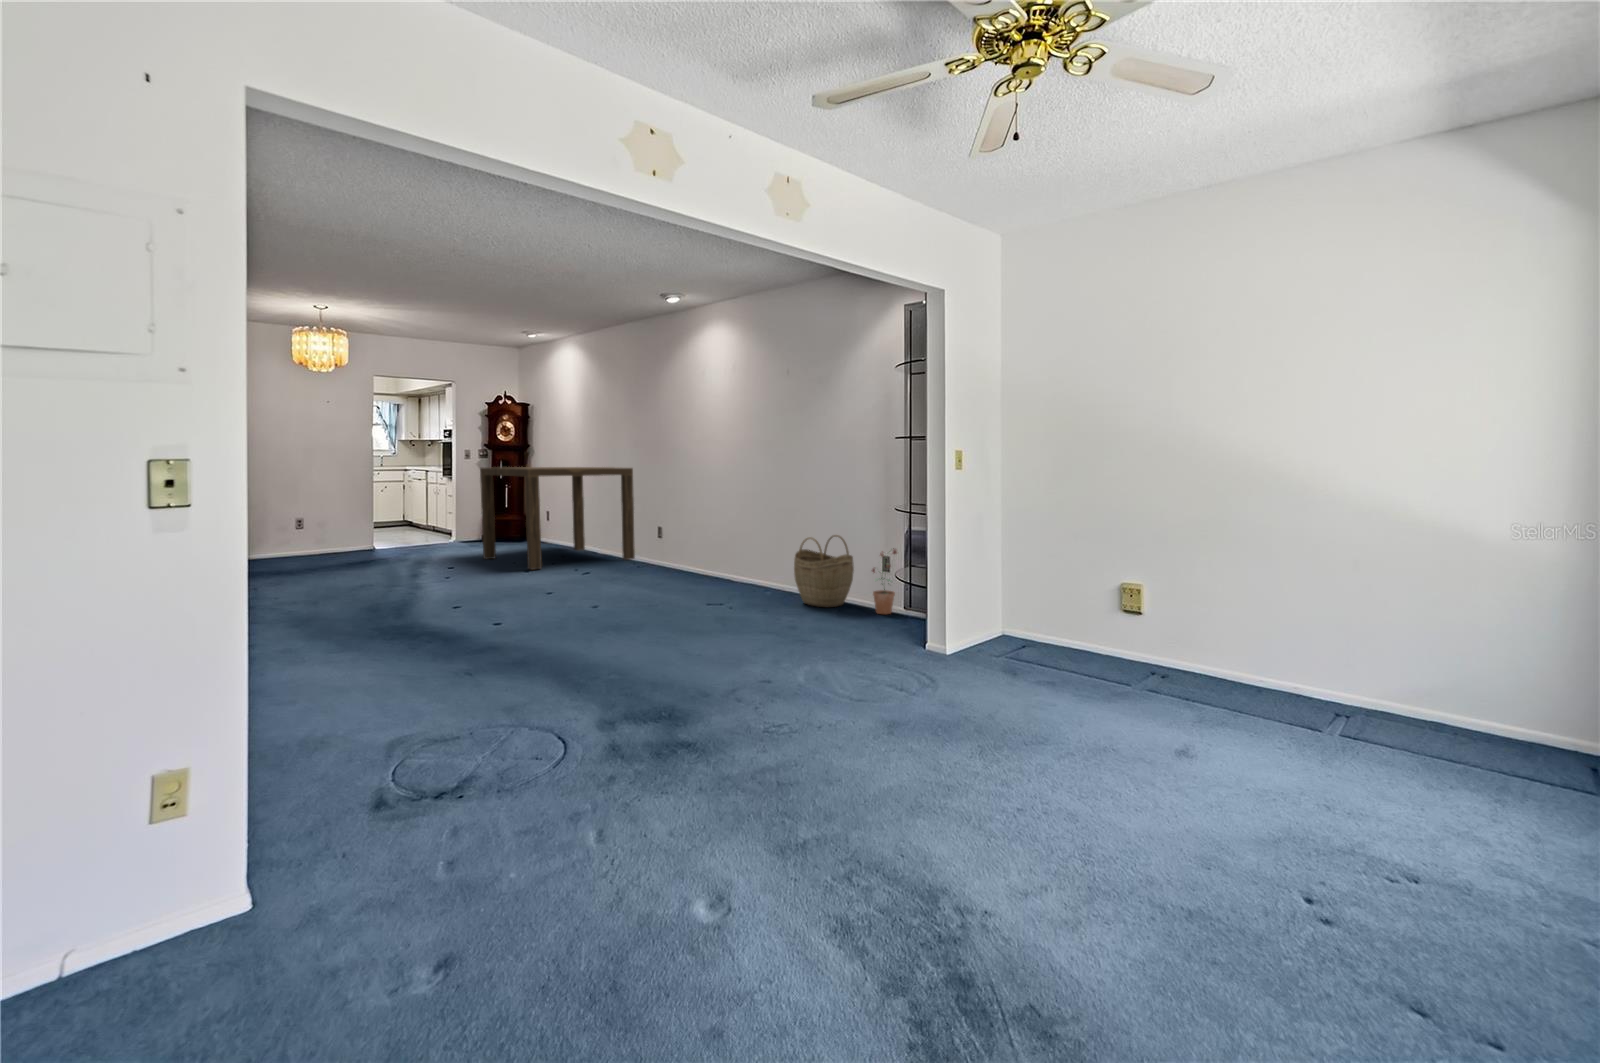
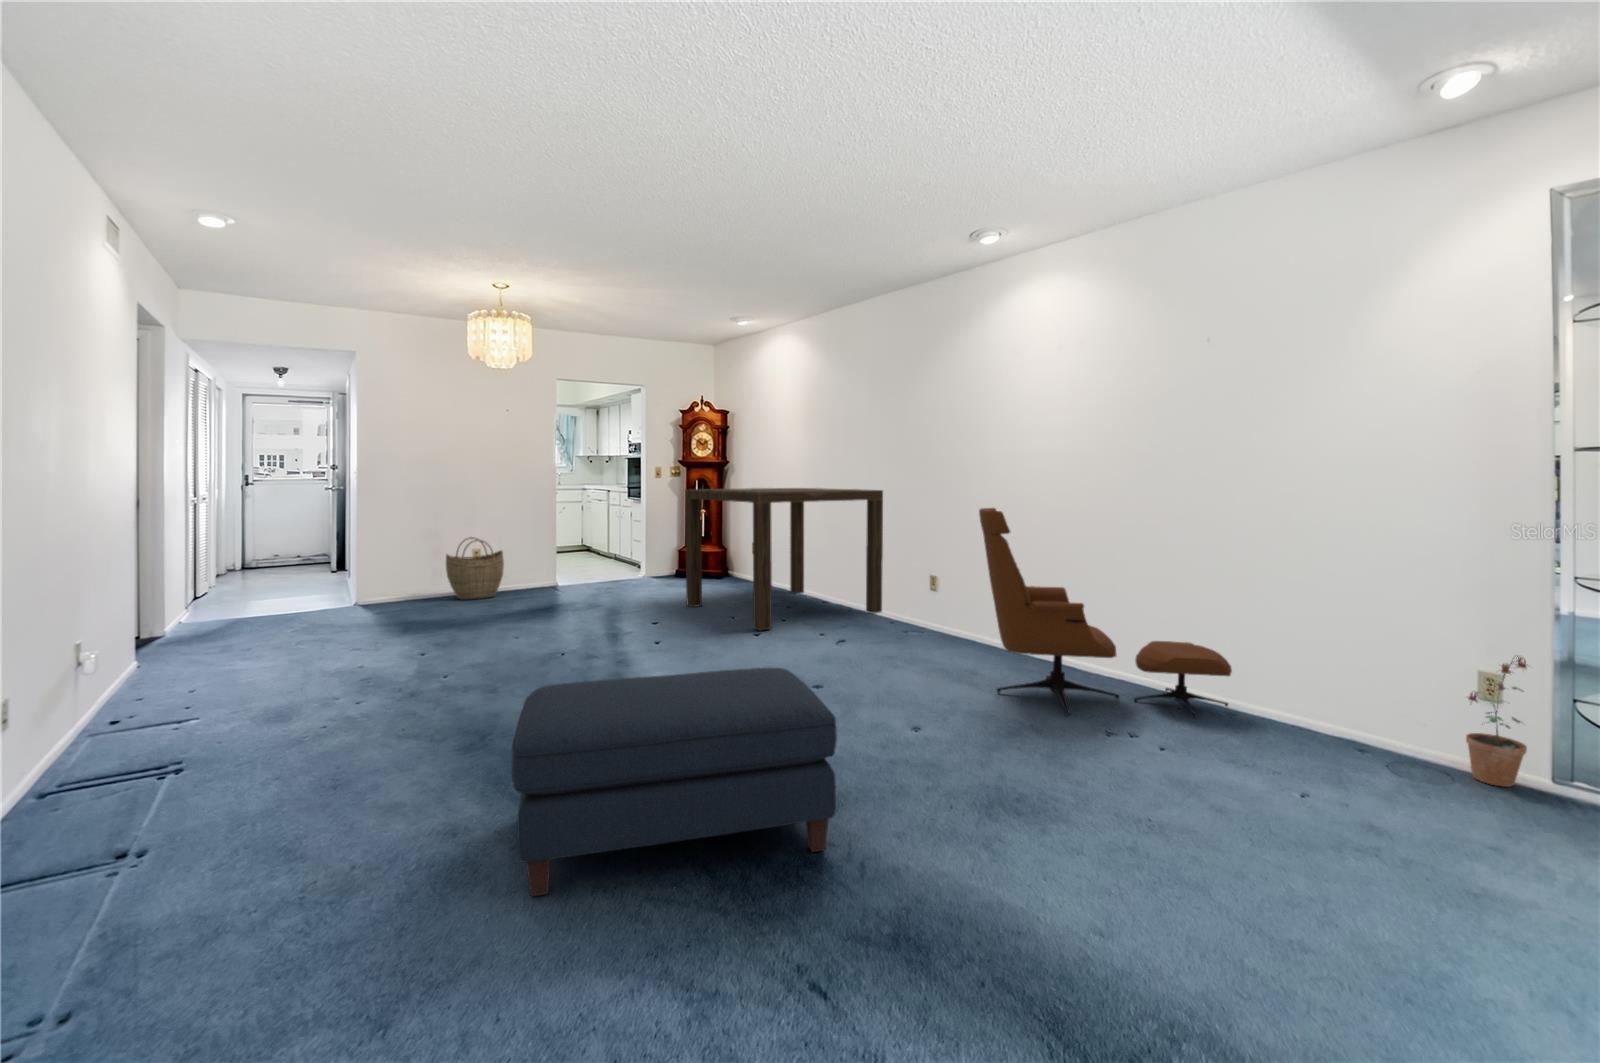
lounge chair: none [650,477,798,599] -> present [979,508,1232,718]
woven basket: present [794,535,854,607] -> present [446,537,504,600]
ottoman: none [339,561,512,656] -> present [511,668,837,896]

